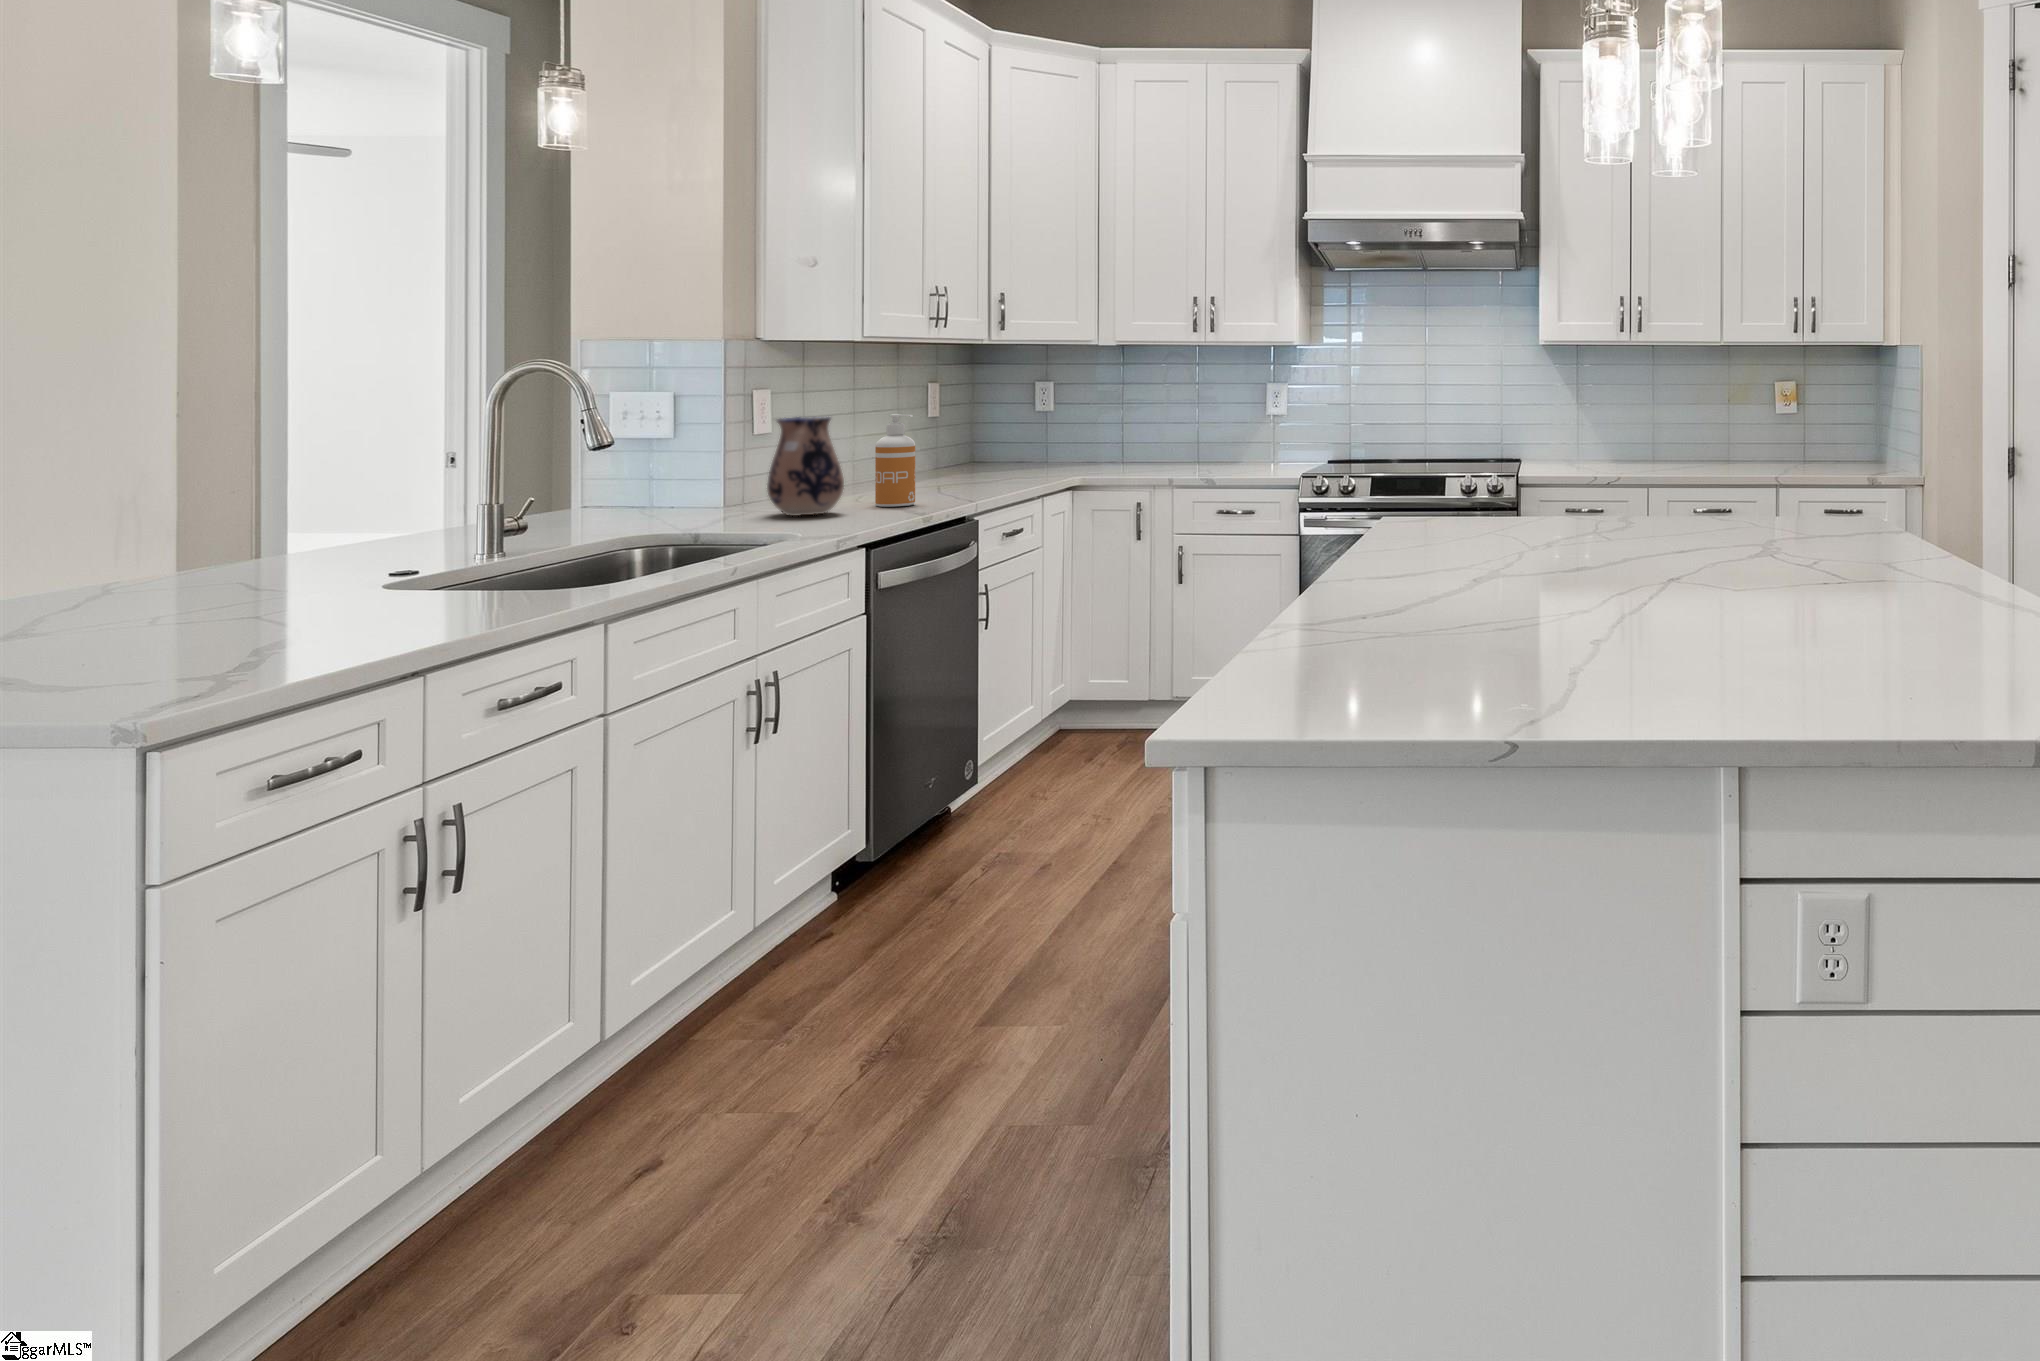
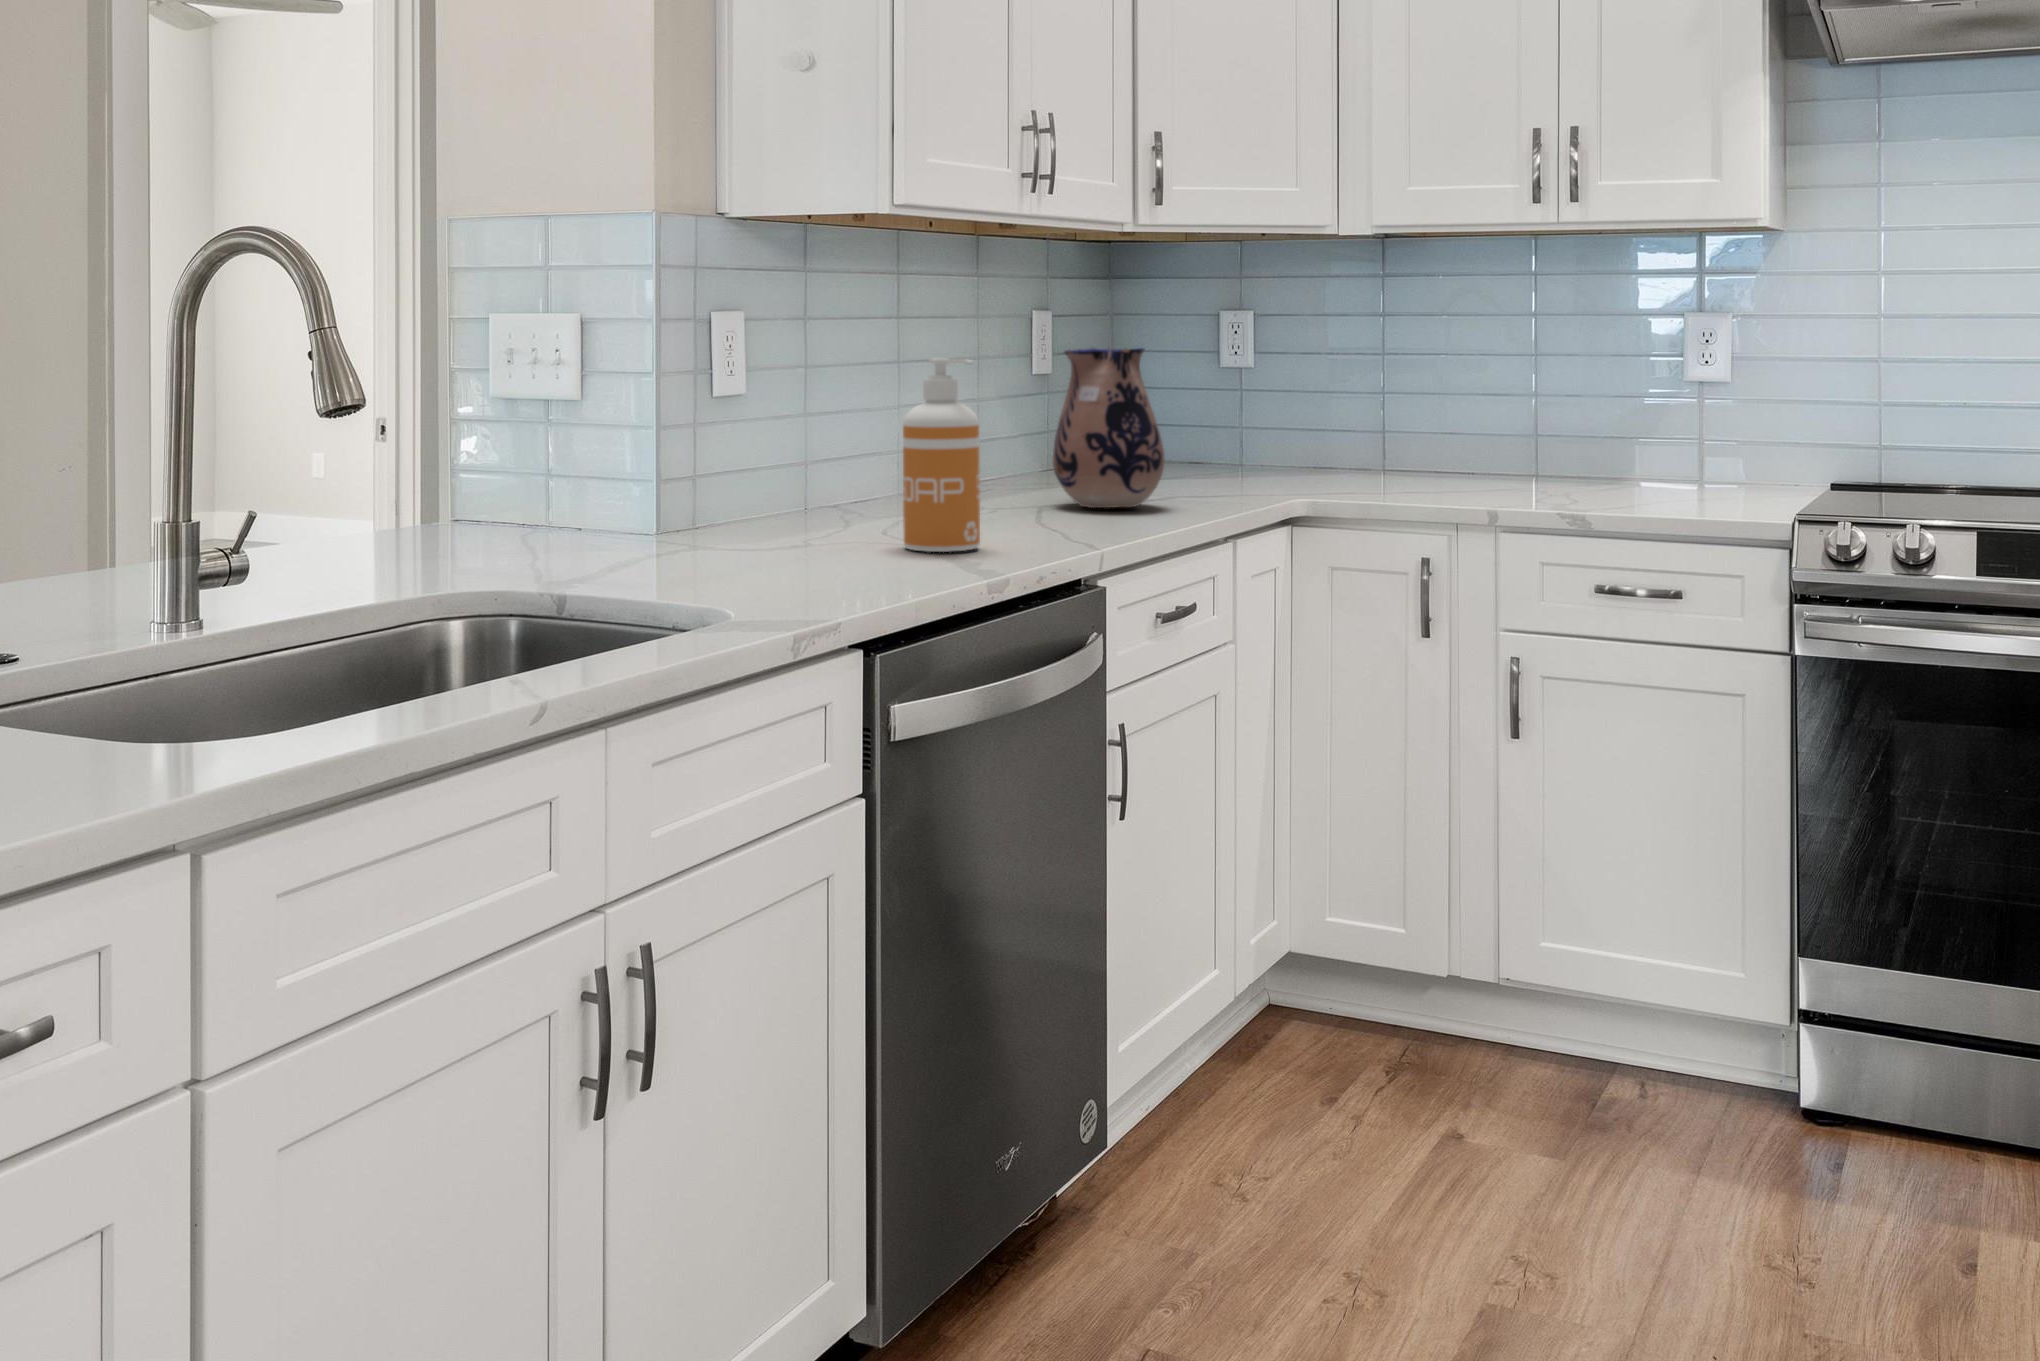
ceramic pitcher: present [767,417,844,516] -> present [1053,348,1164,508]

